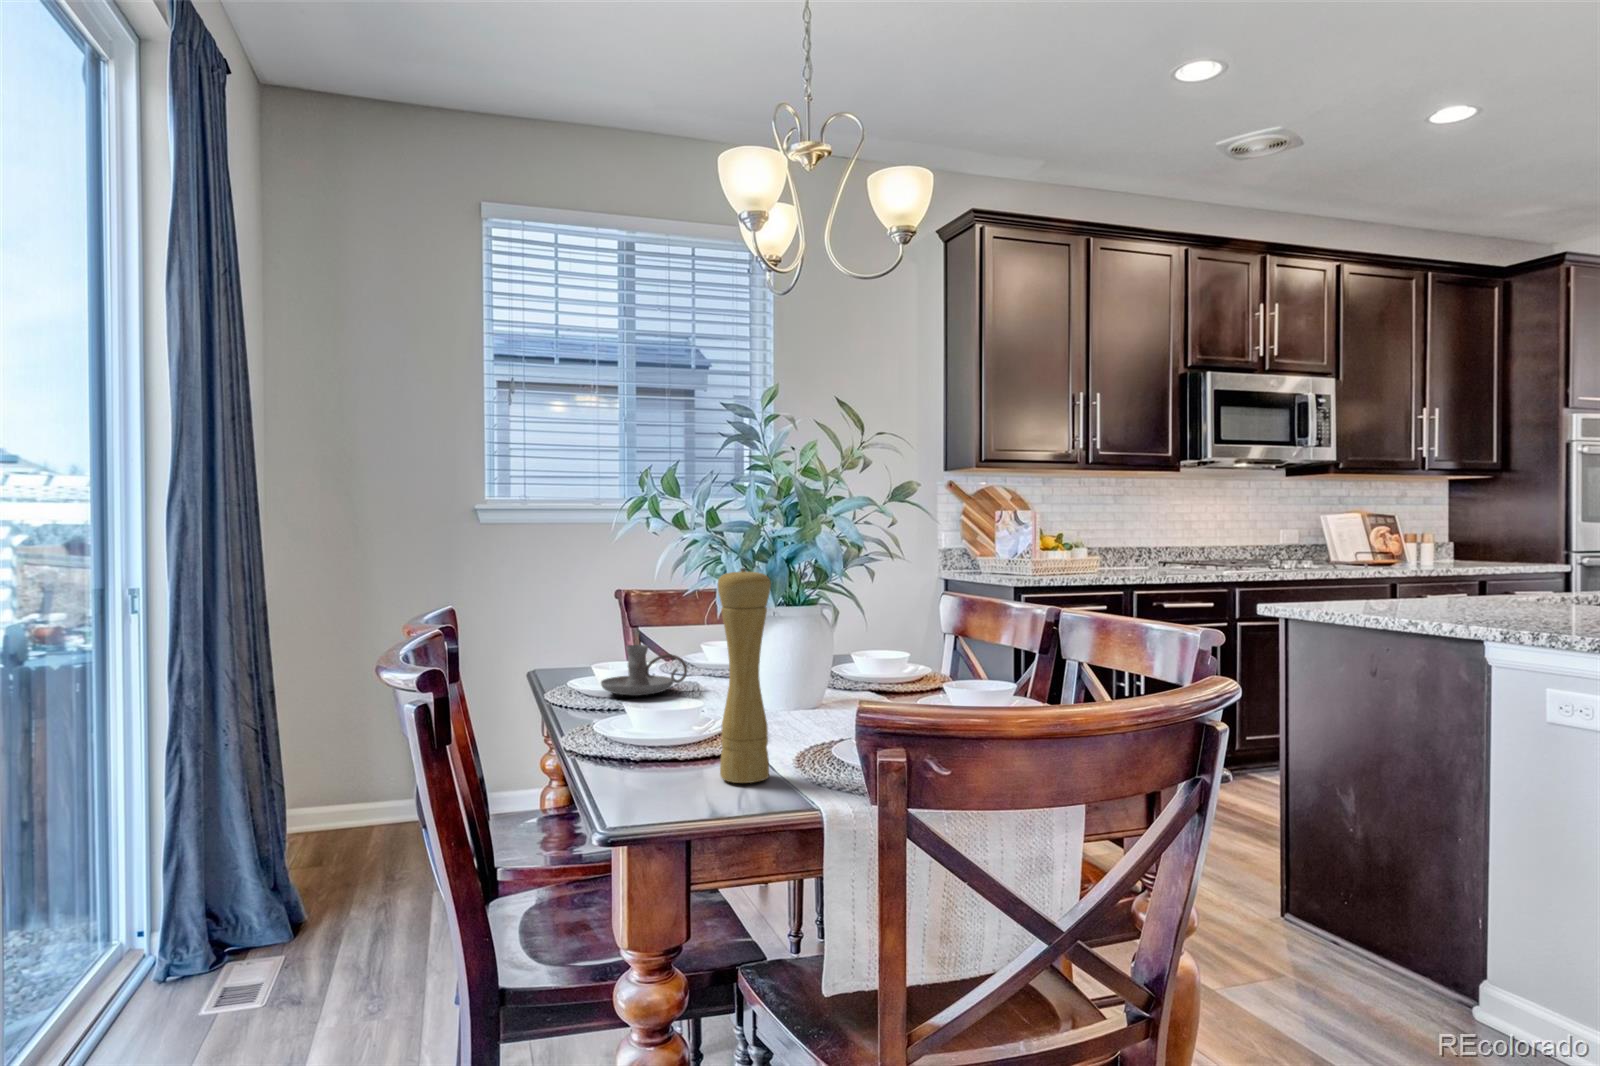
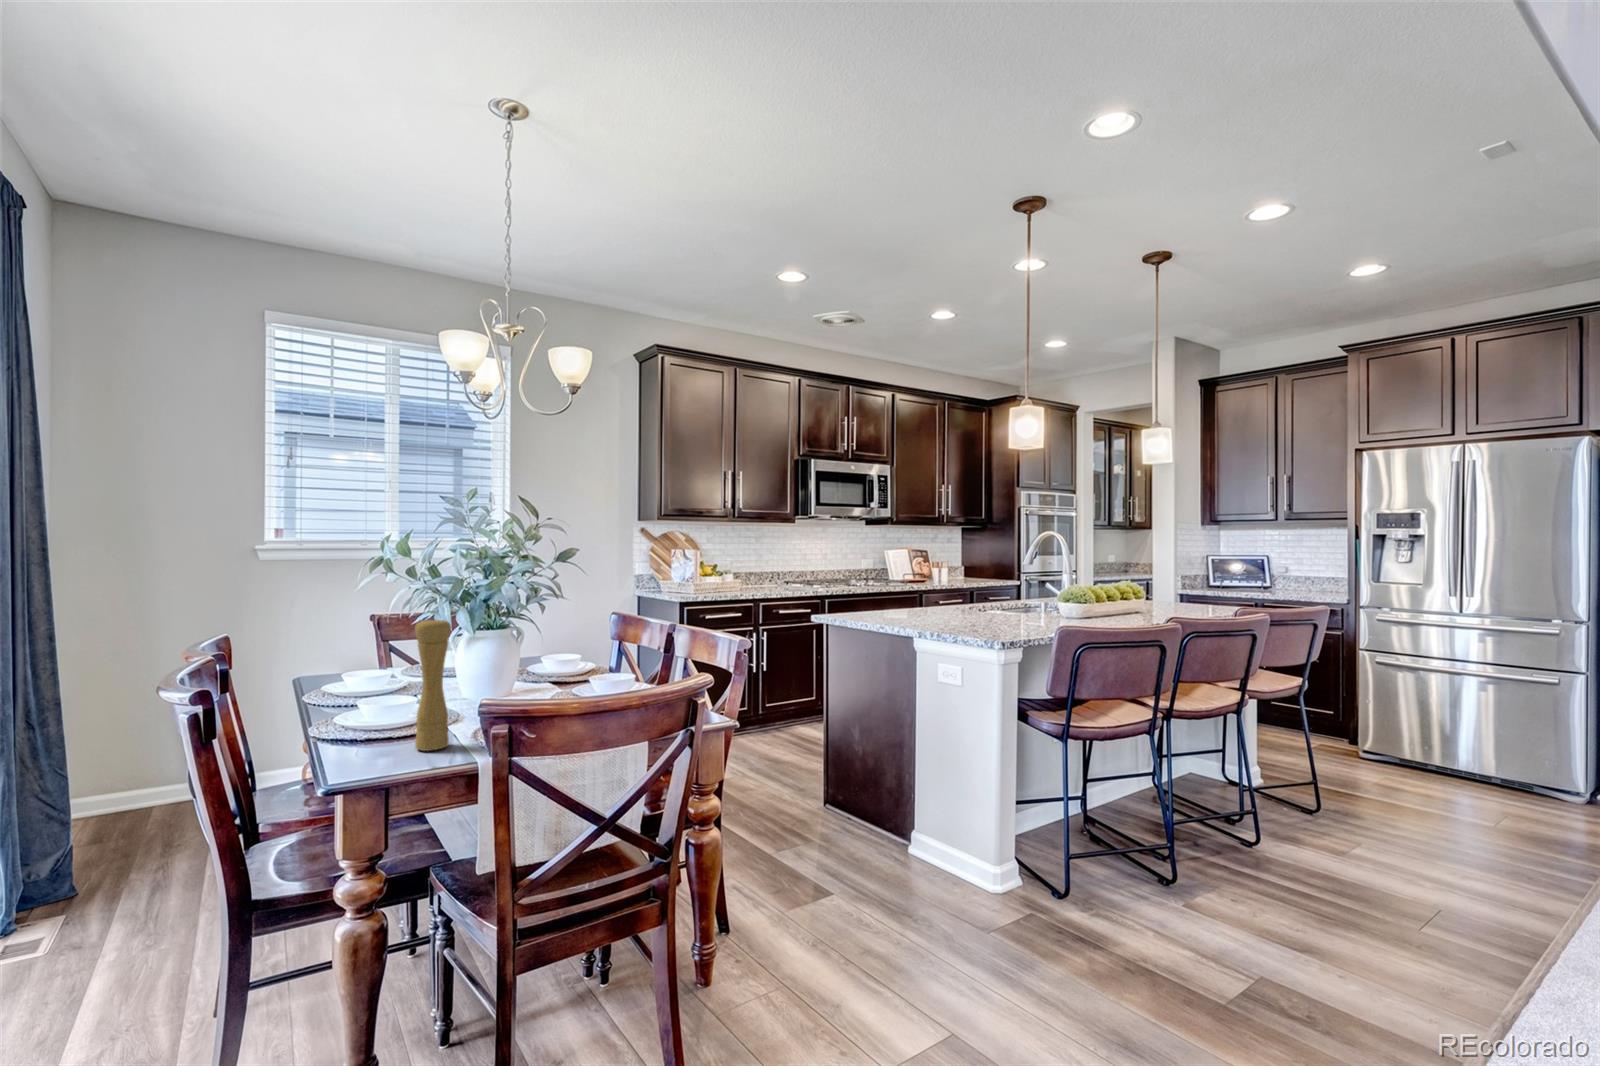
candle holder: present [601,645,687,696] -> none [344,661,411,696]

